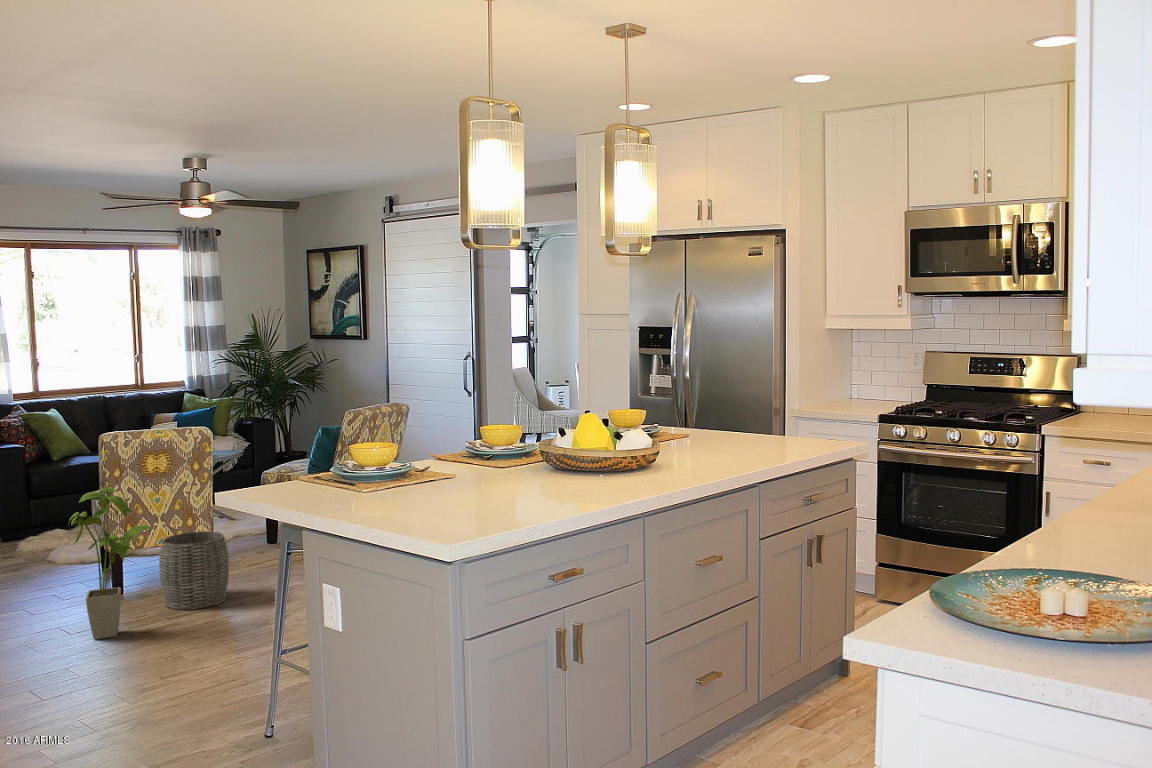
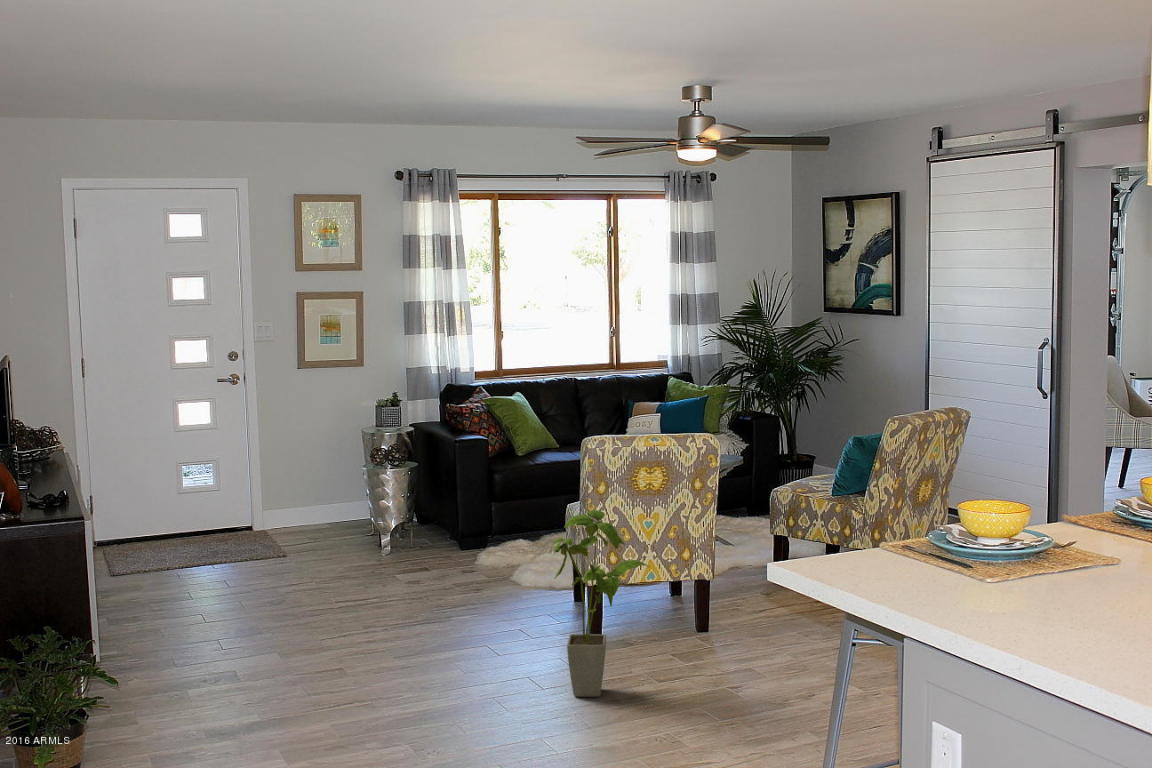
woven basket: present [159,531,229,610] -> none [649,569,732,671]

